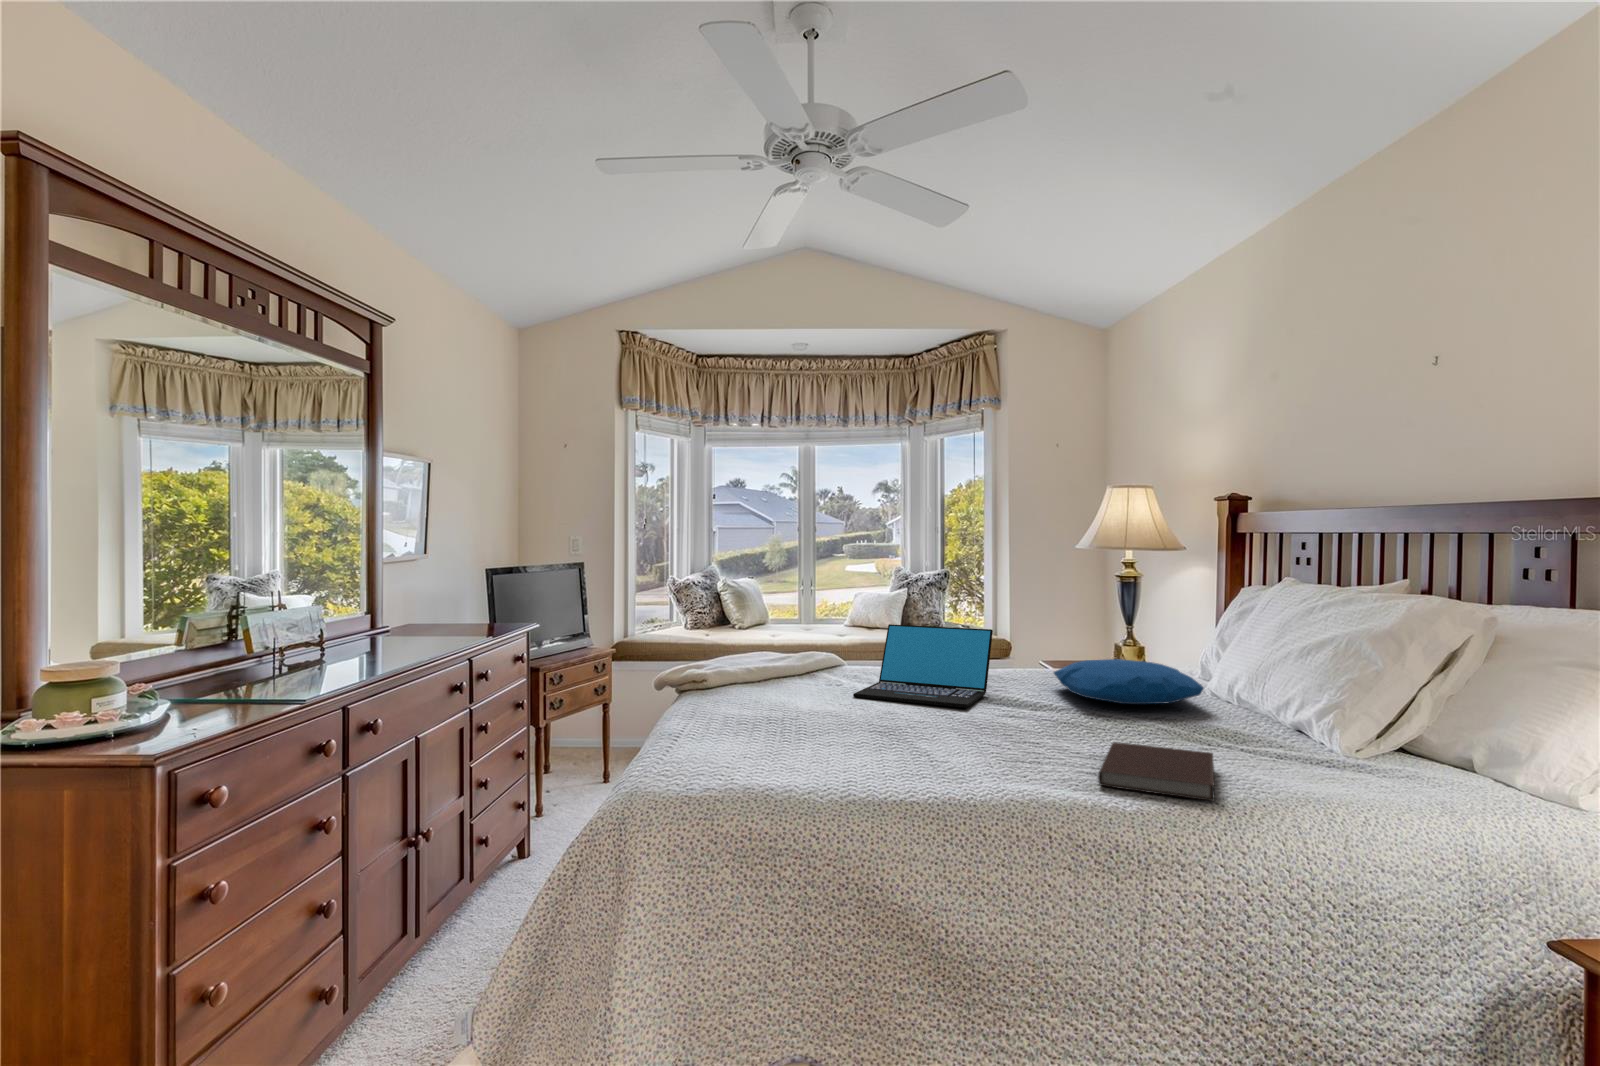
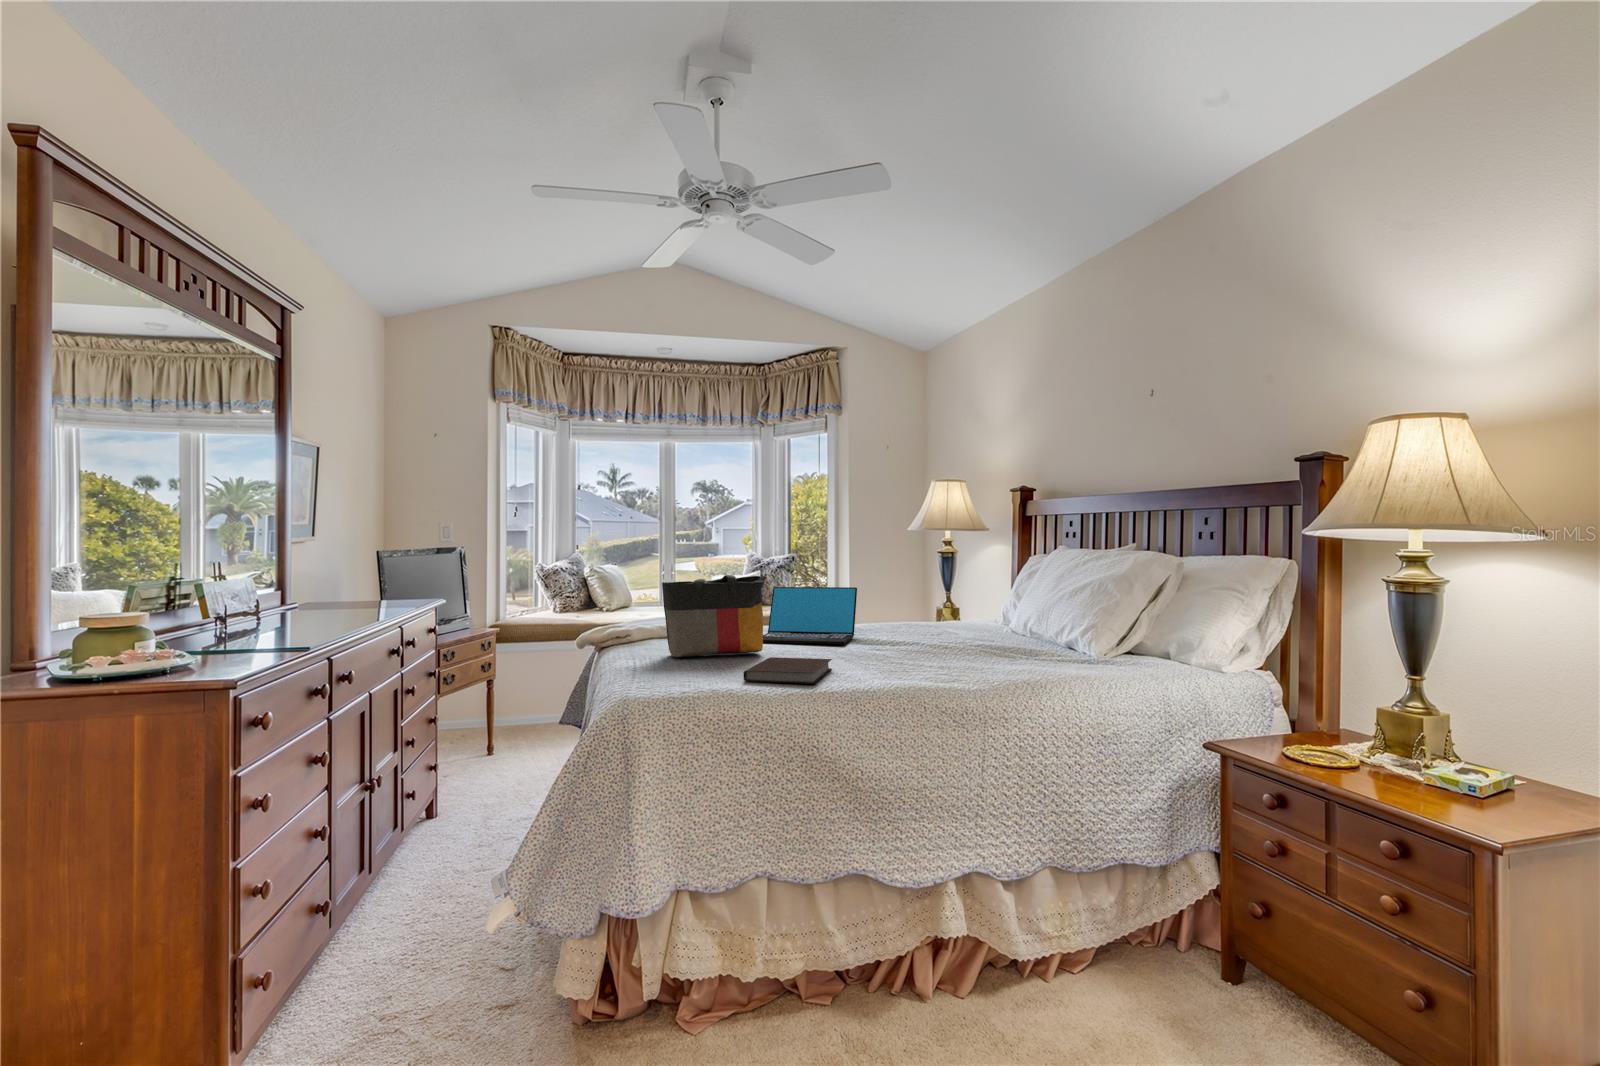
tote bag: none [729,618,860,720] -> present [662,575,767,657]
pillow: present [1054,659,1204,704] -> none [901,608,1009,638]
notebook: present [1098,742,1214,801] -> present [744,657,832,684]

